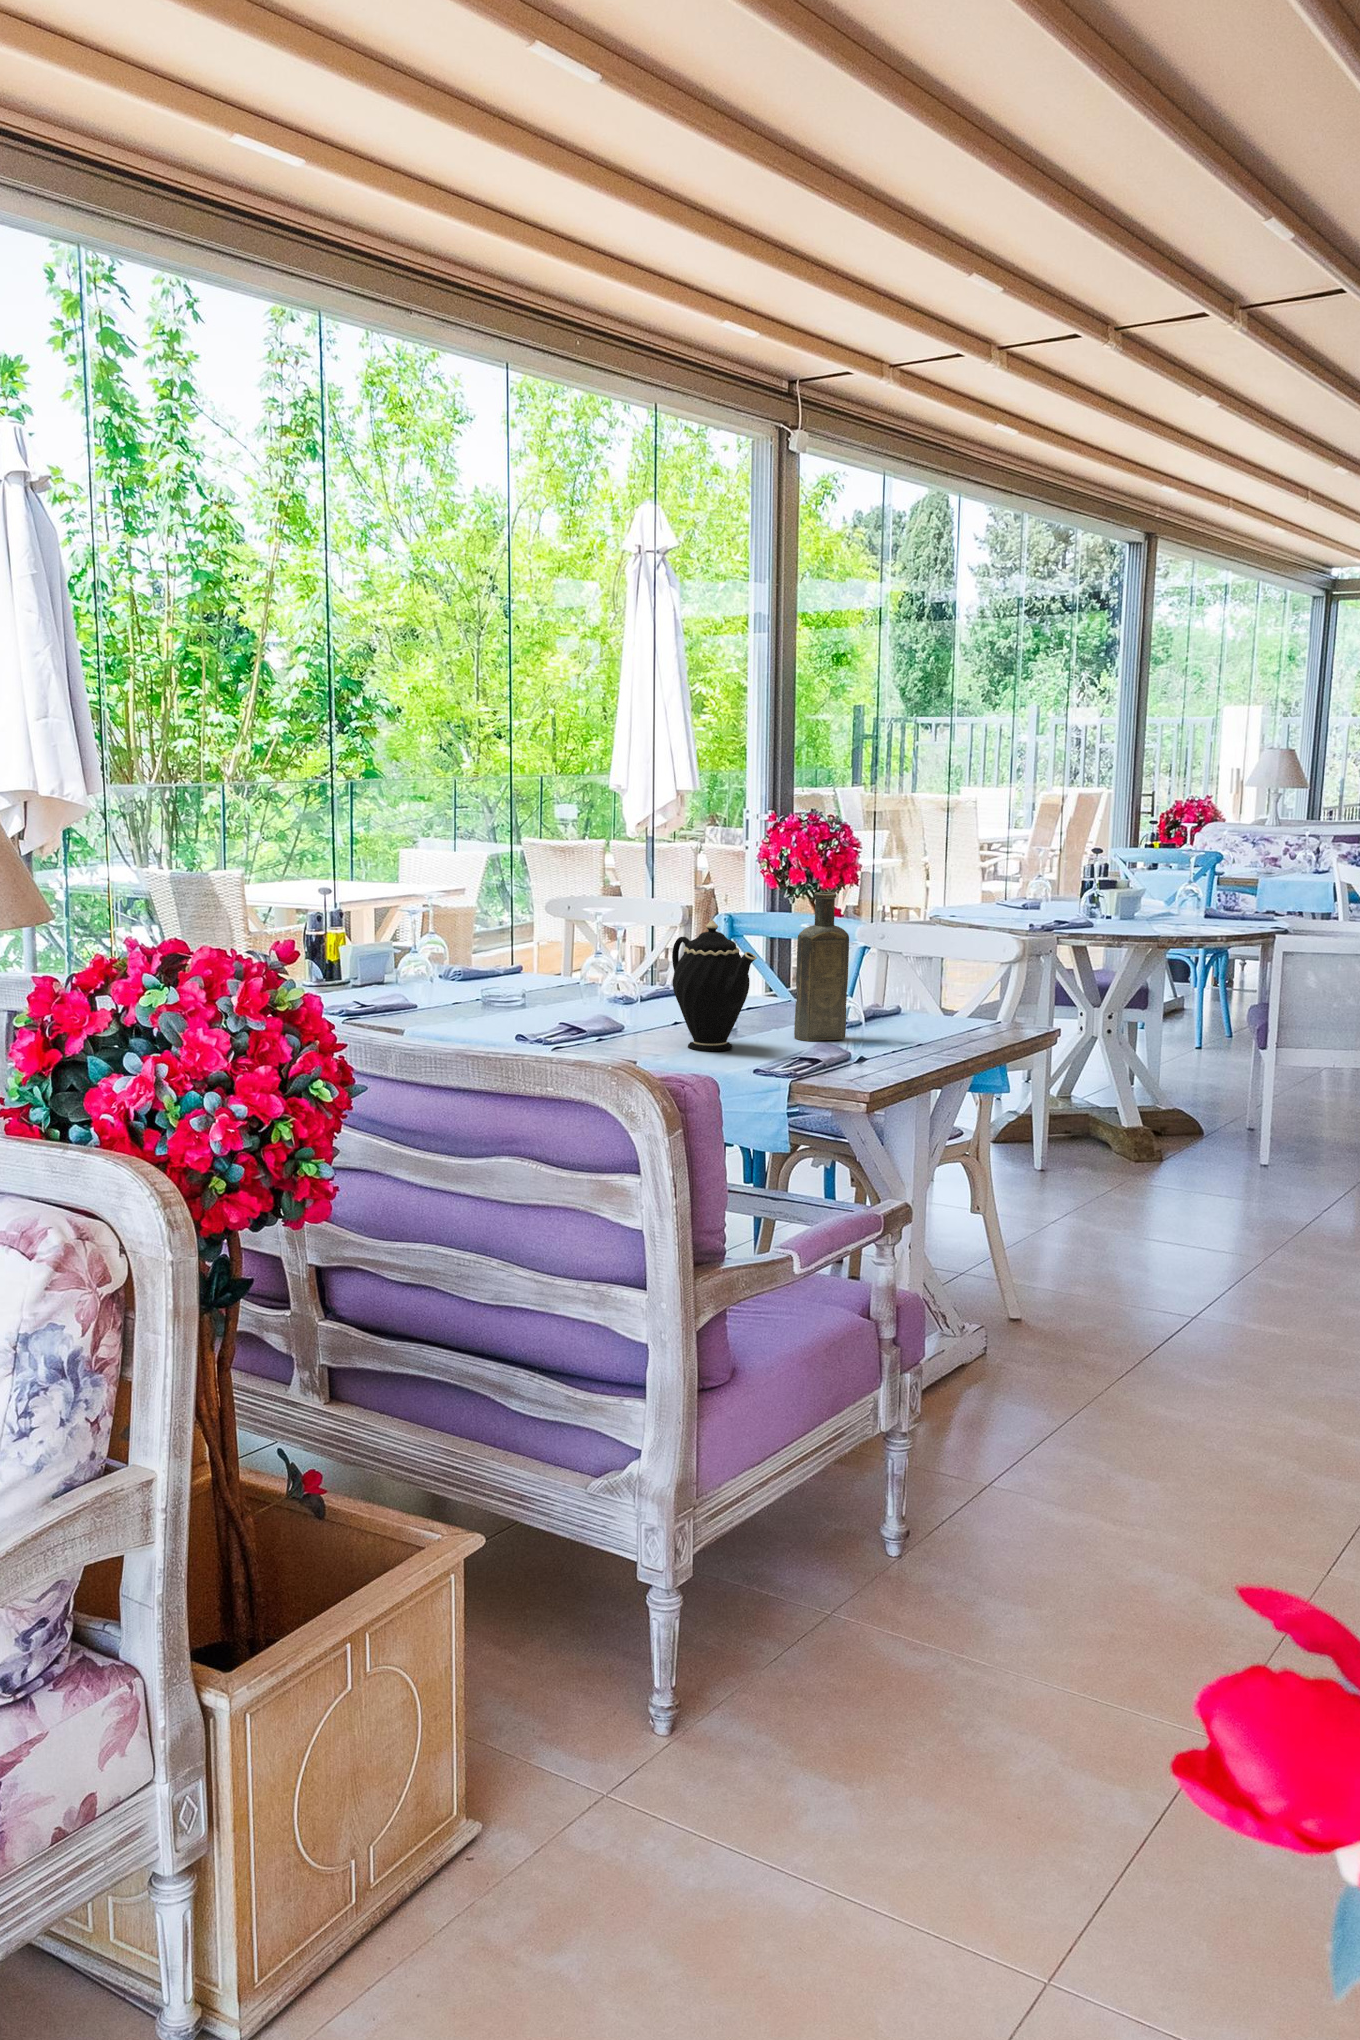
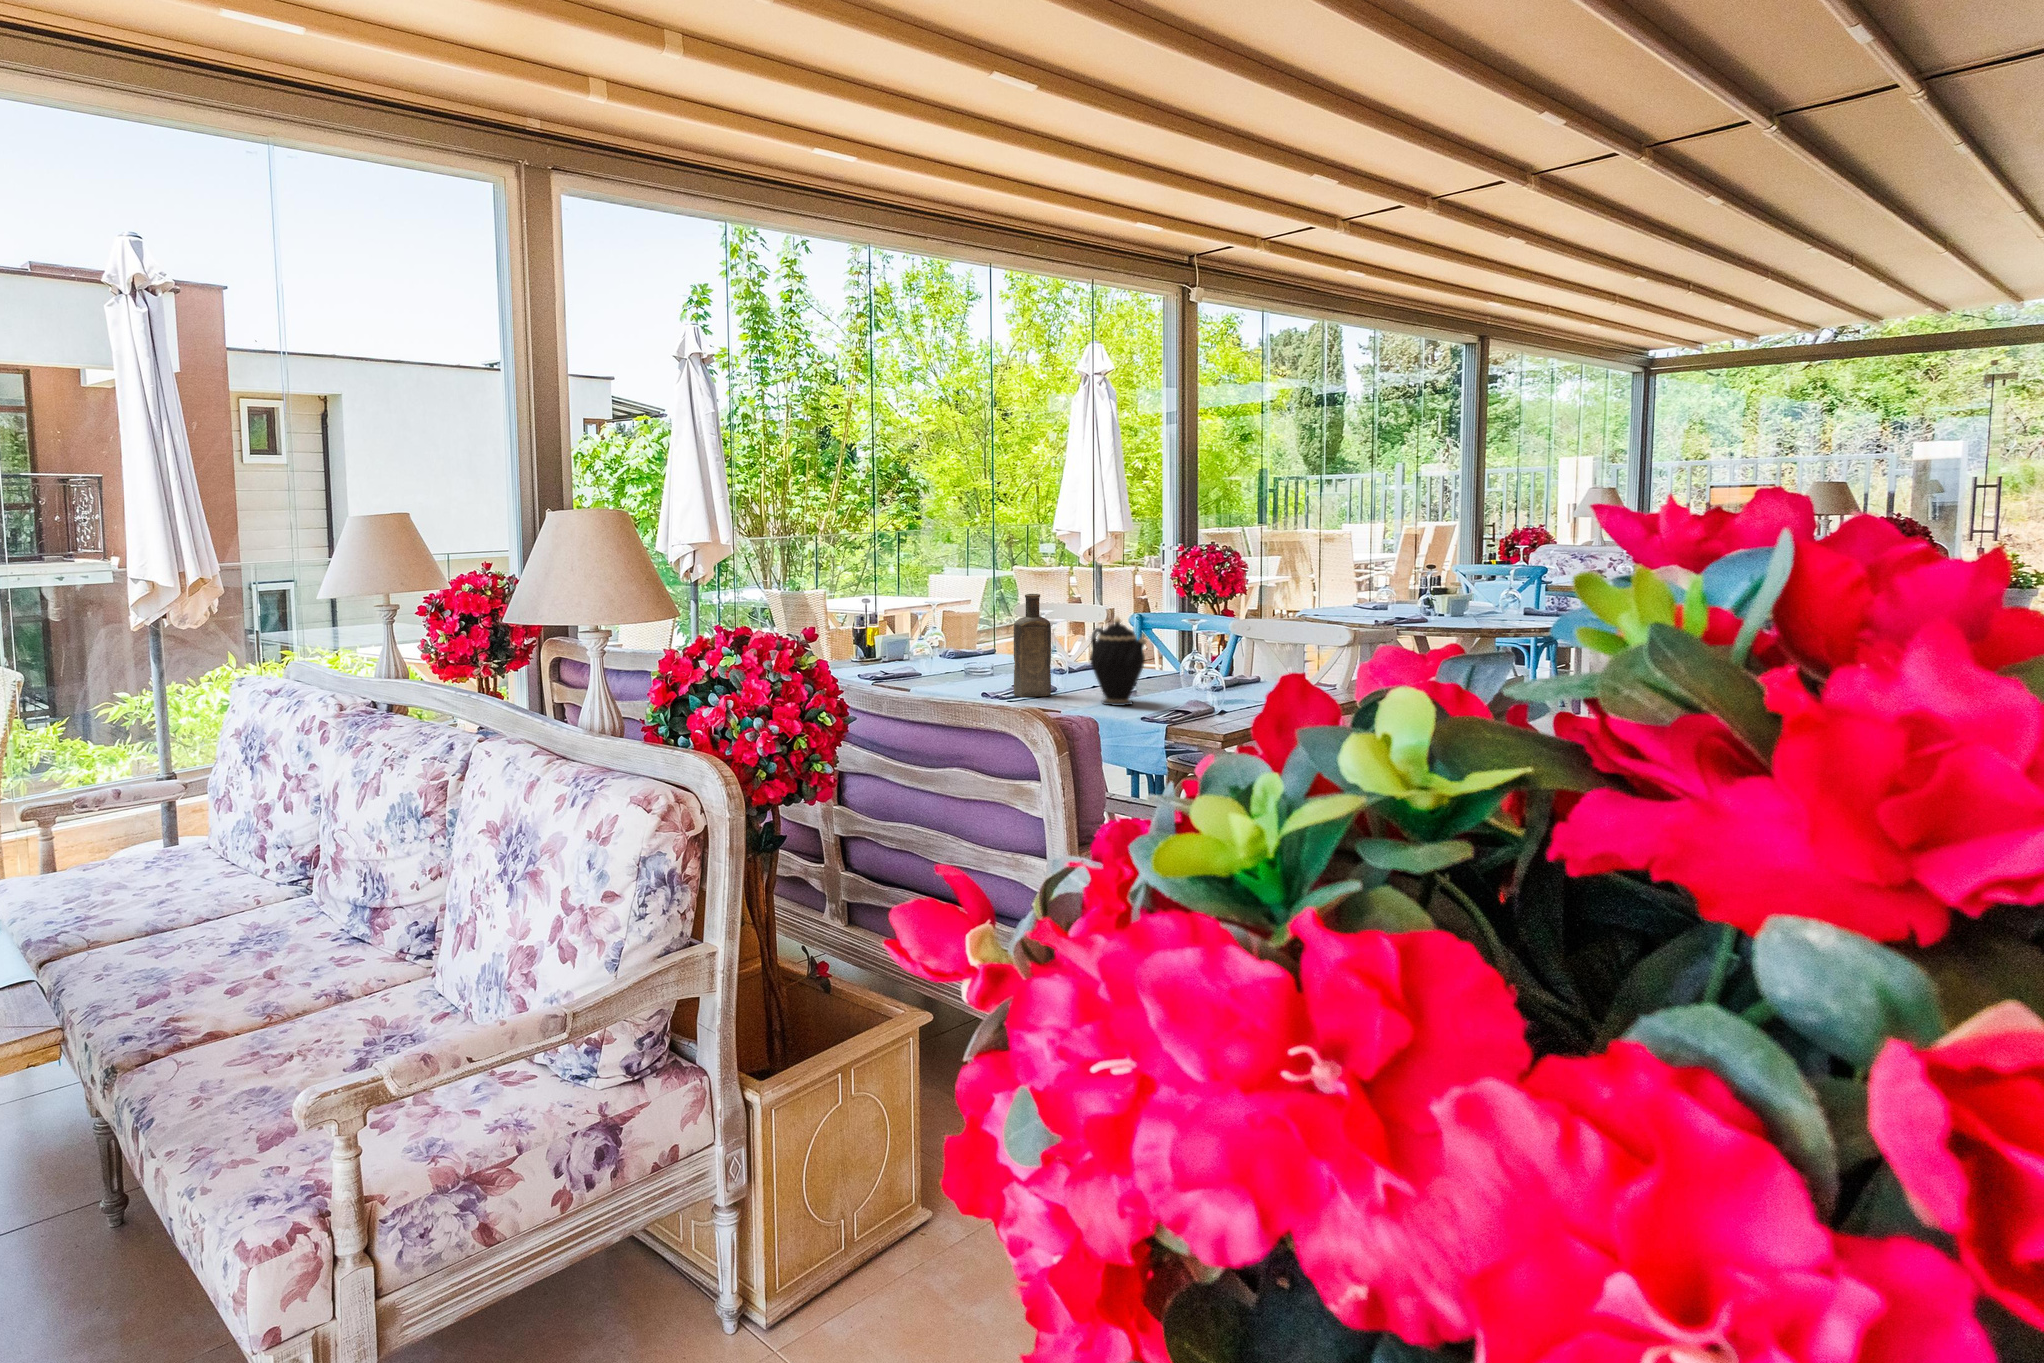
bottle: present [794,892,849,1041] -> present [1014,594,1051,697]

